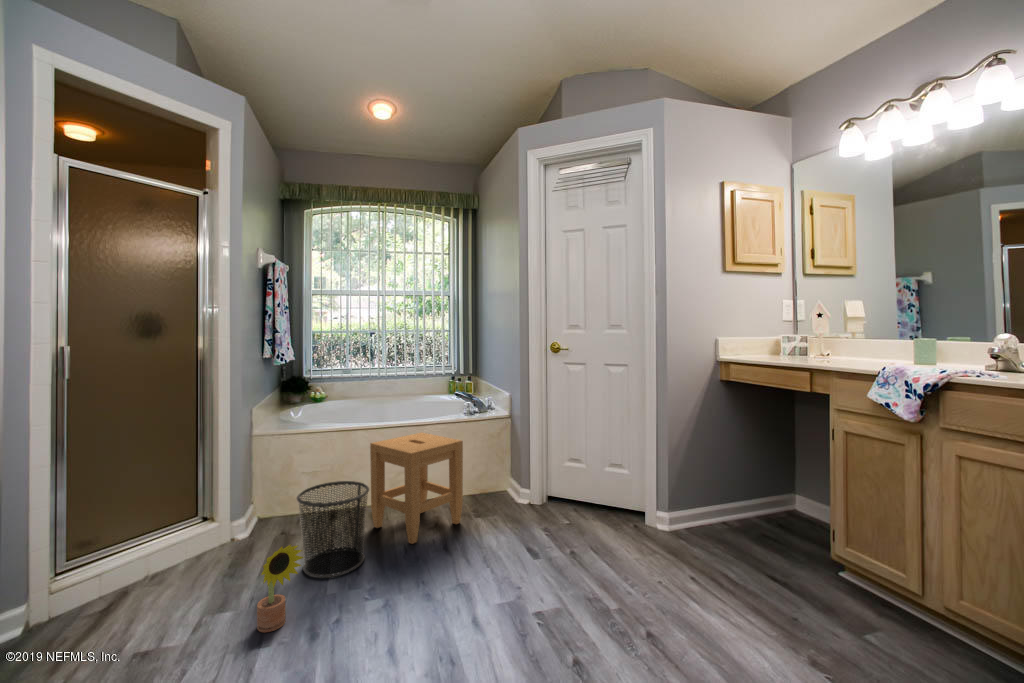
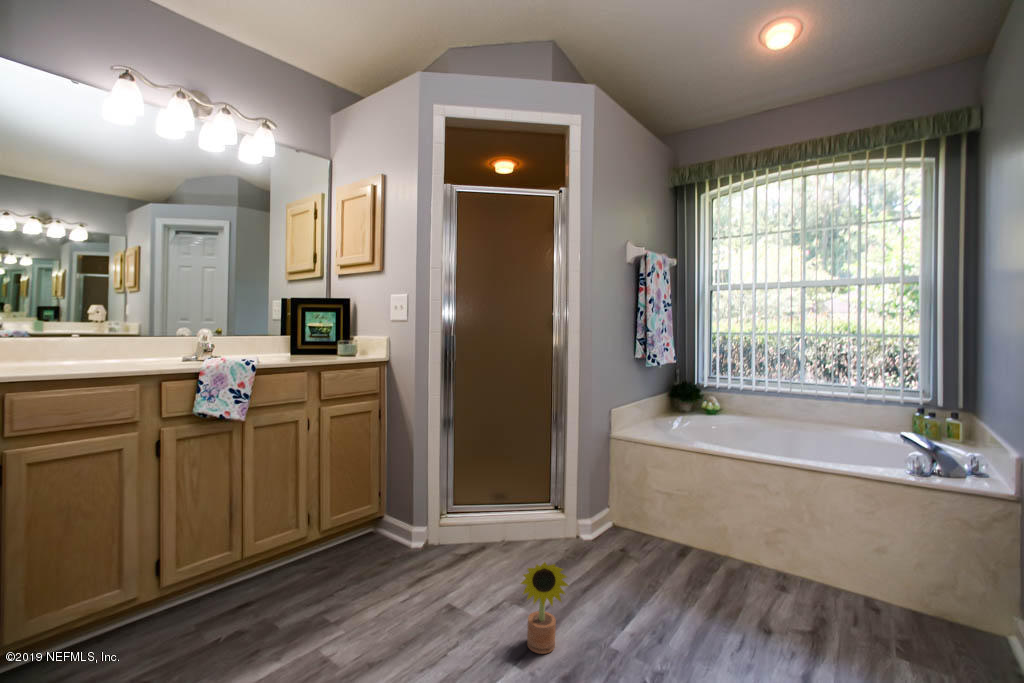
stool: present [370,433,463,544] -> none [717,475,872,652]
waste bin: present [297,481,369,578] -> none [603,508,691,634]

